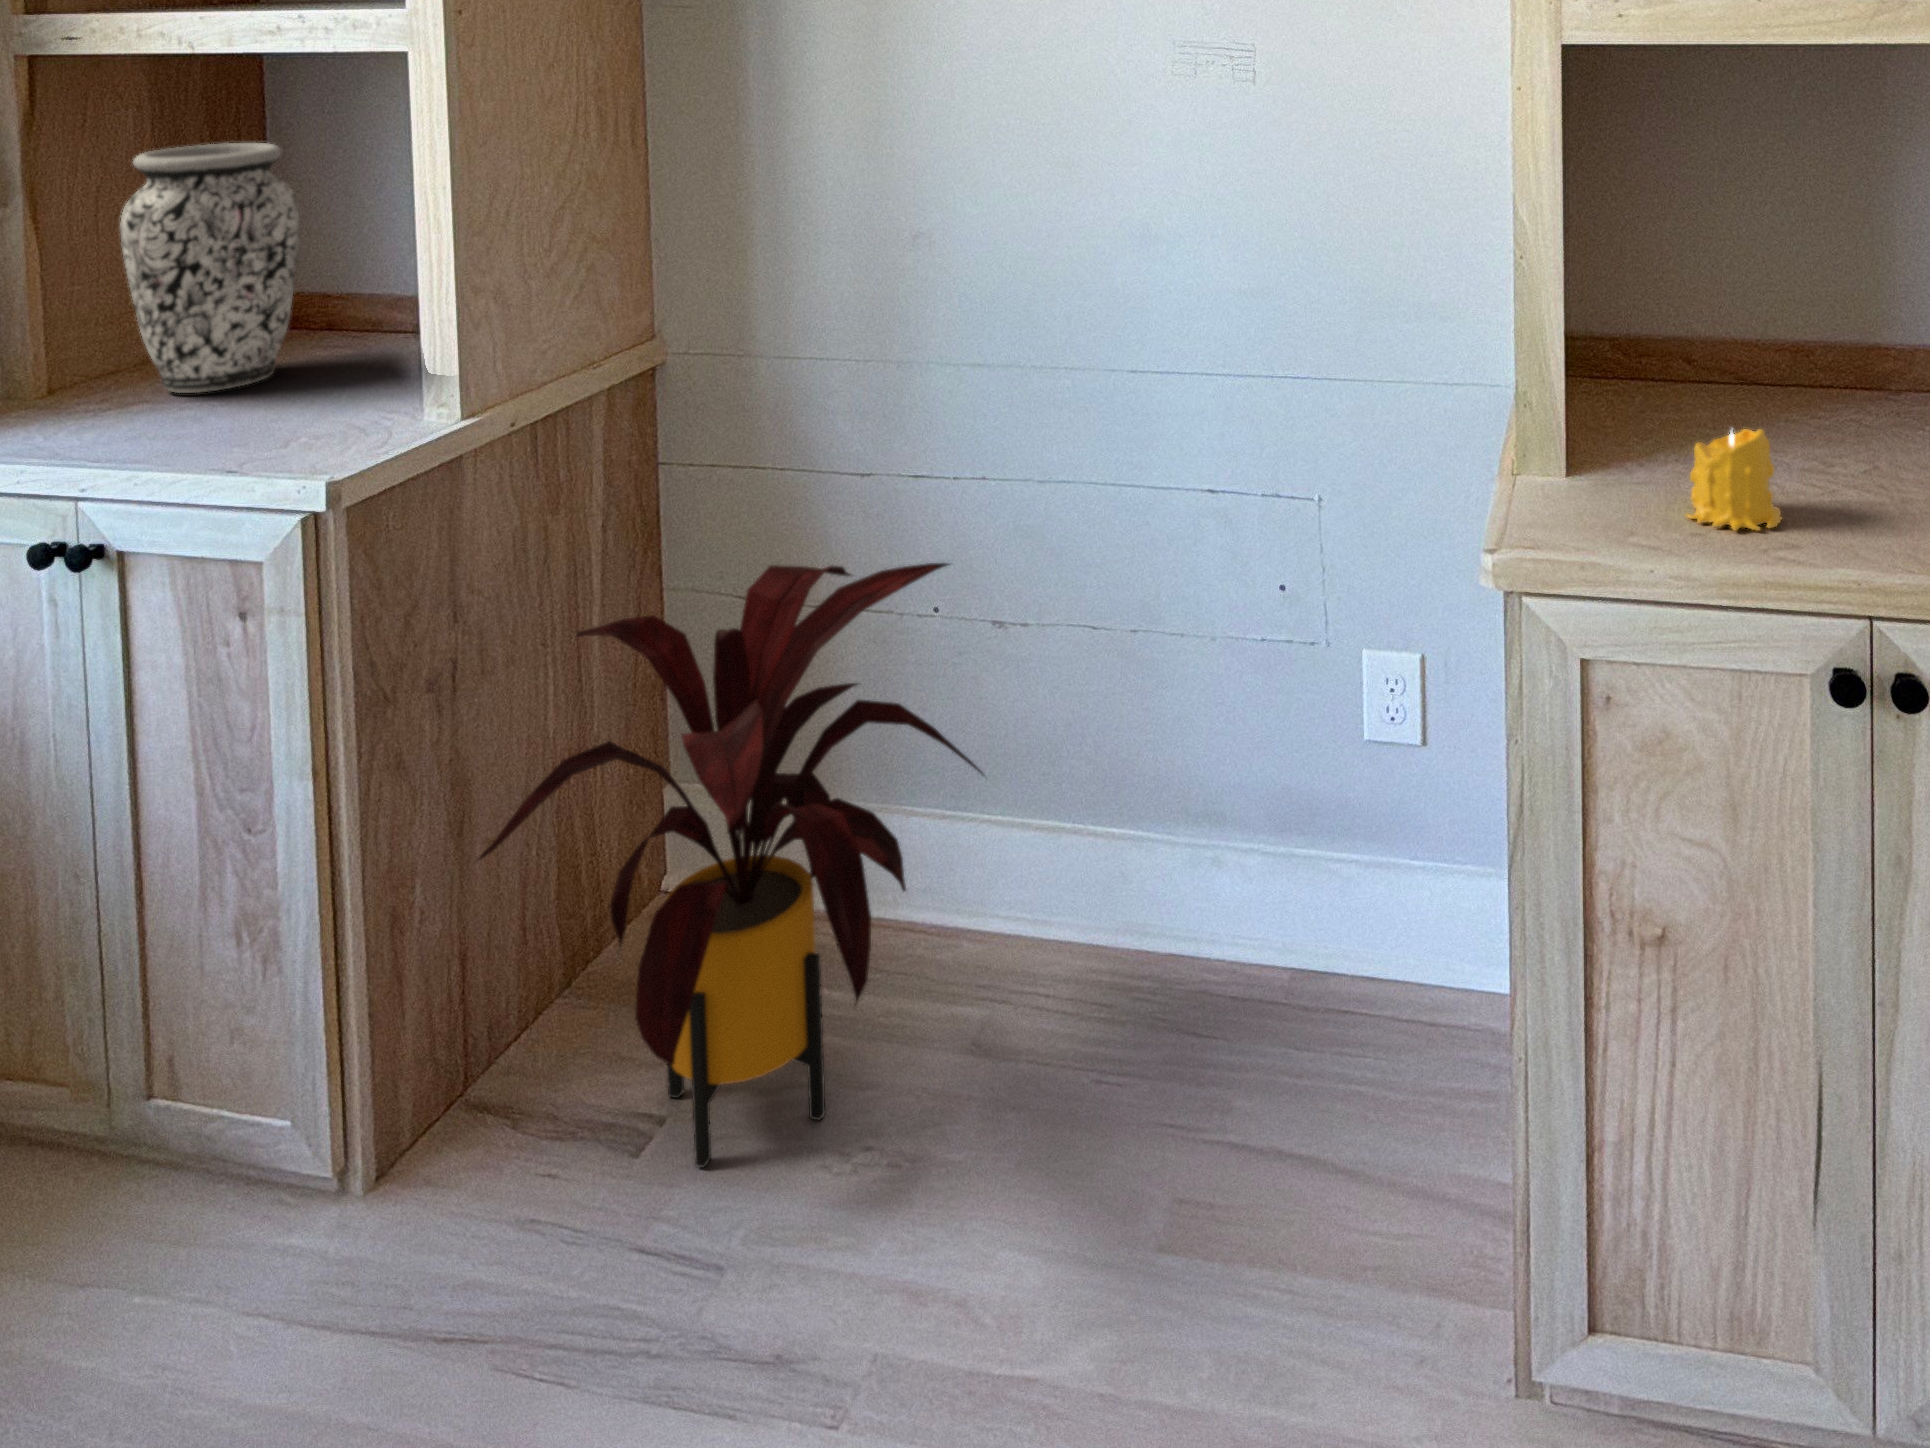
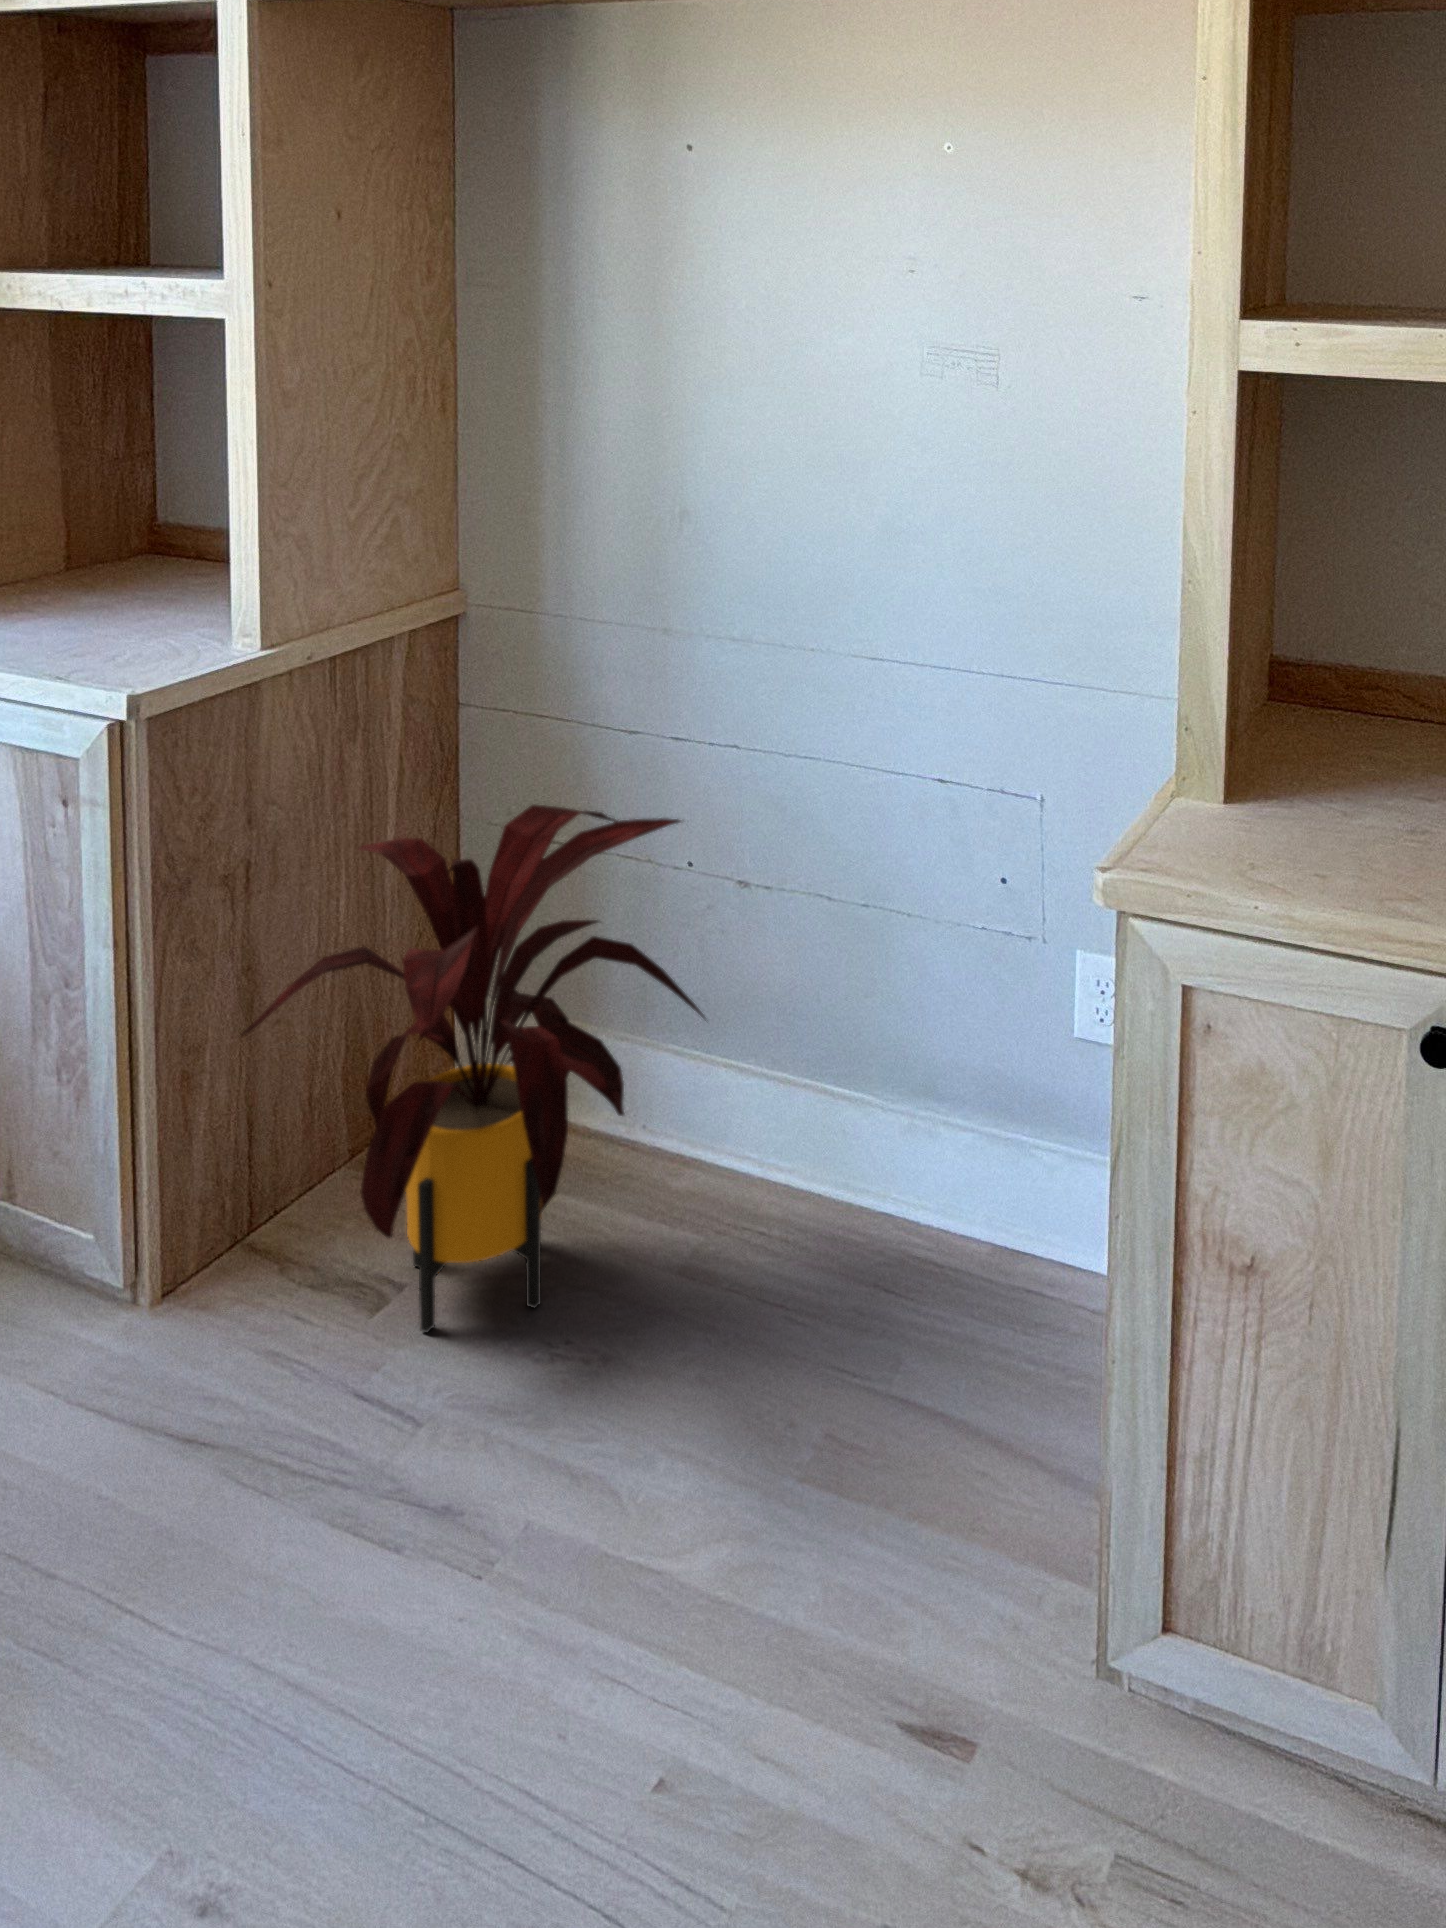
vase: present [120,143,299,393] -> none [14,387,163,603]
candle: present [1687,429,1782,531] -> none [1317,769,1418,880]

